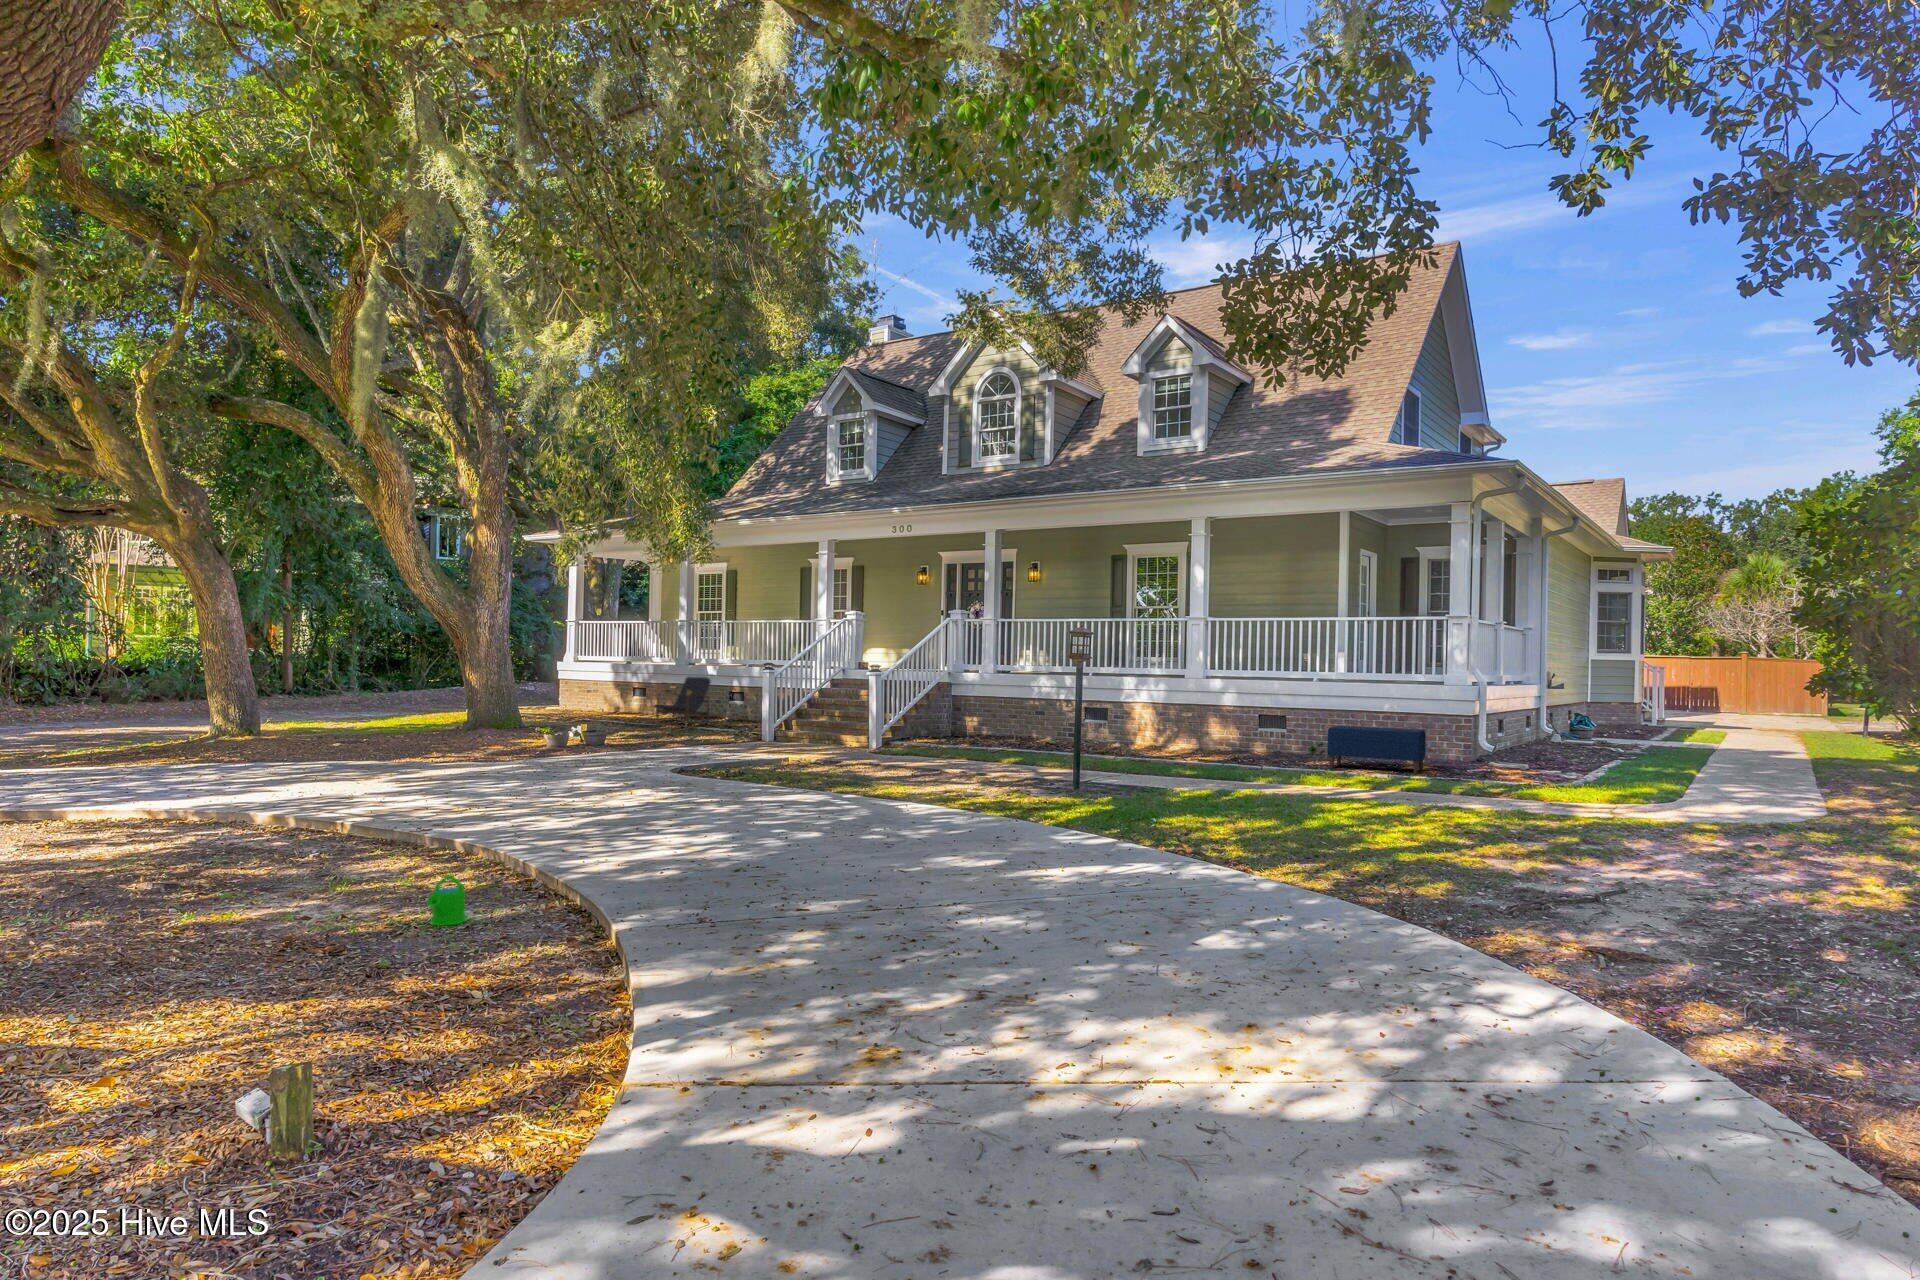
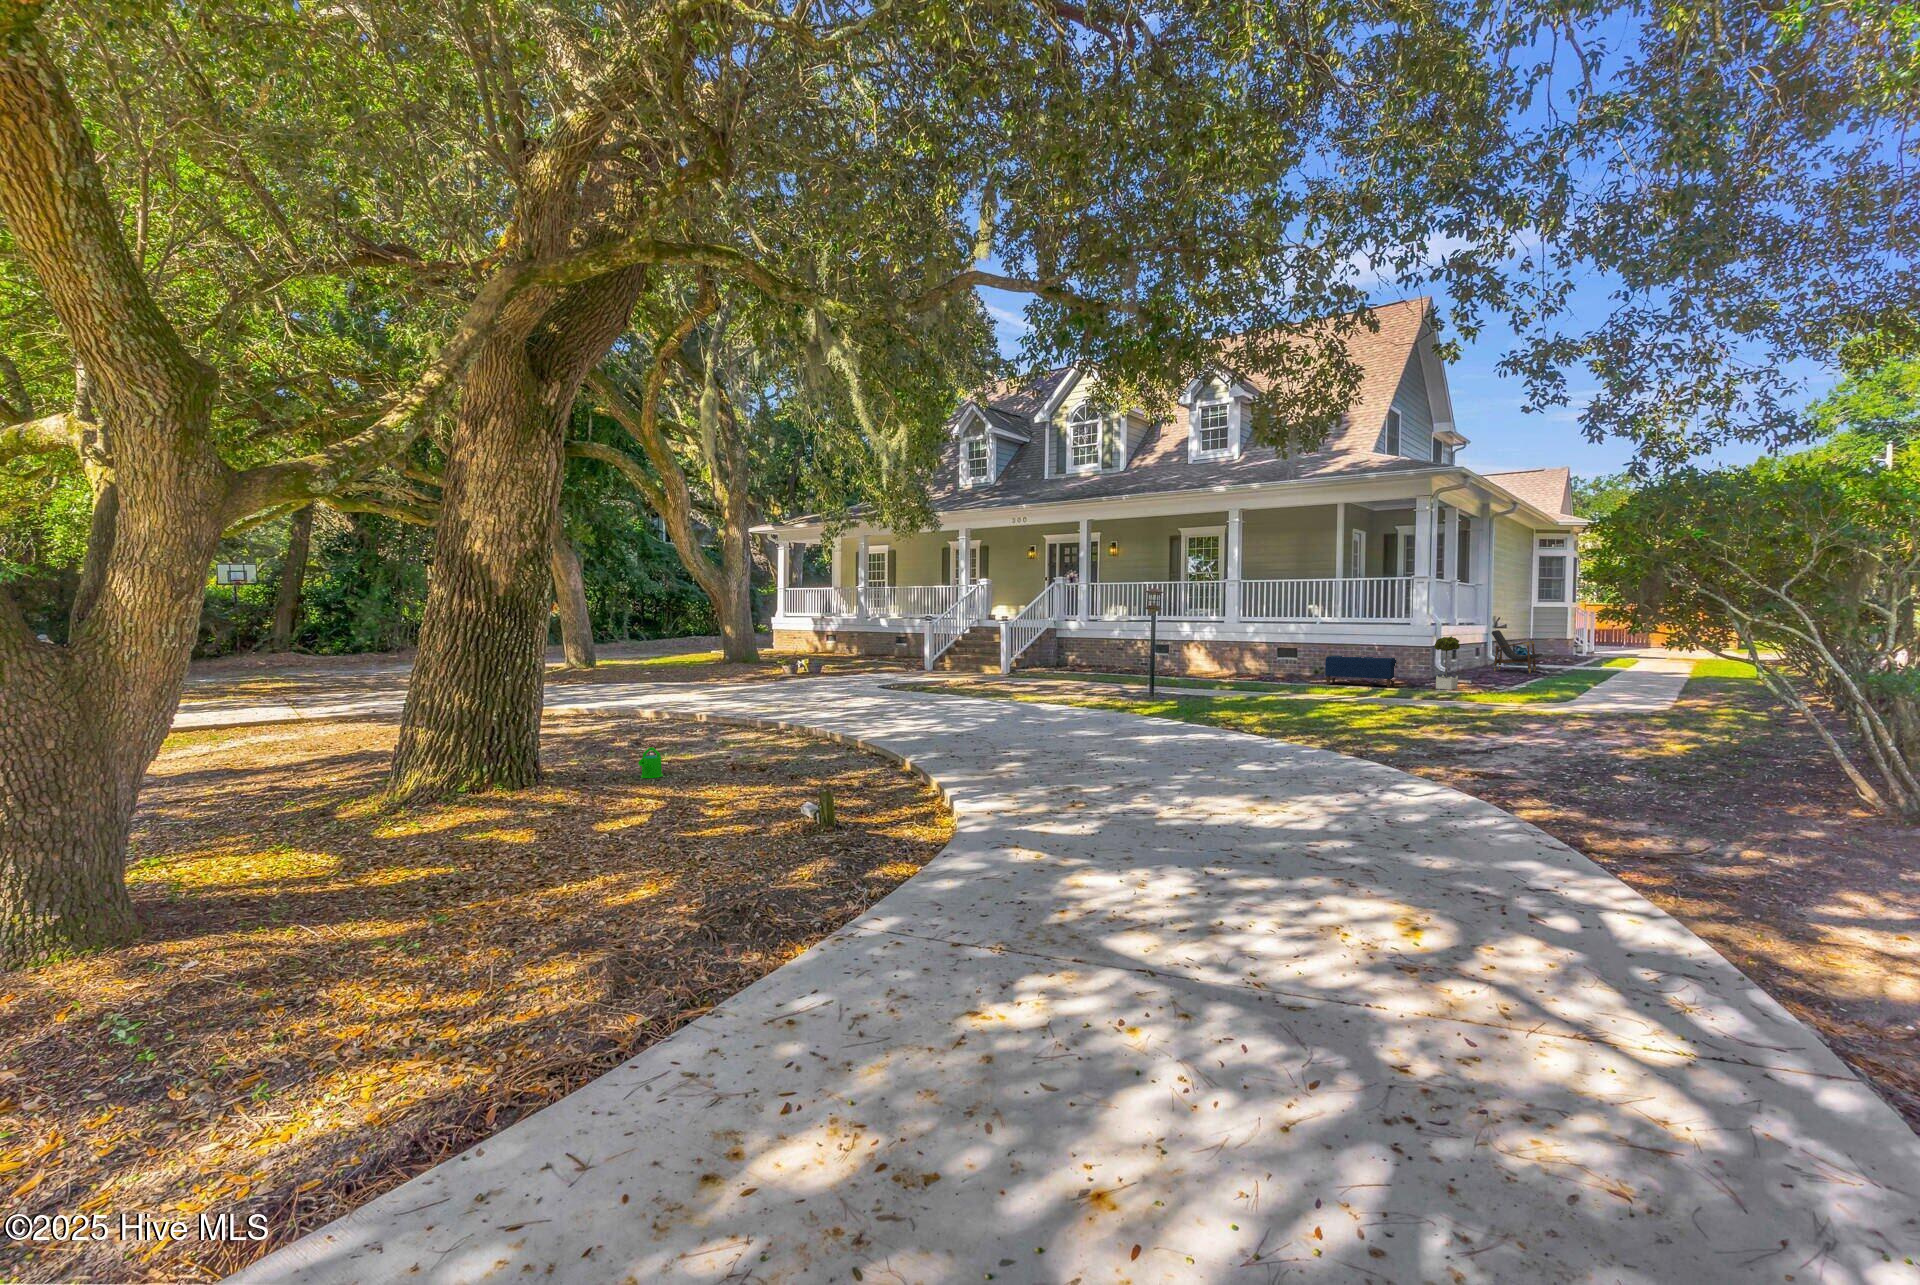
lounge chair: present [654,677,711,726] -> present [1492,630,1543,673]
potted tree: none [1478,700,1513,777] -> present [1434,636,1460,690]
watering can: present [427,875,467,926] -> present [638,747,663,778]

